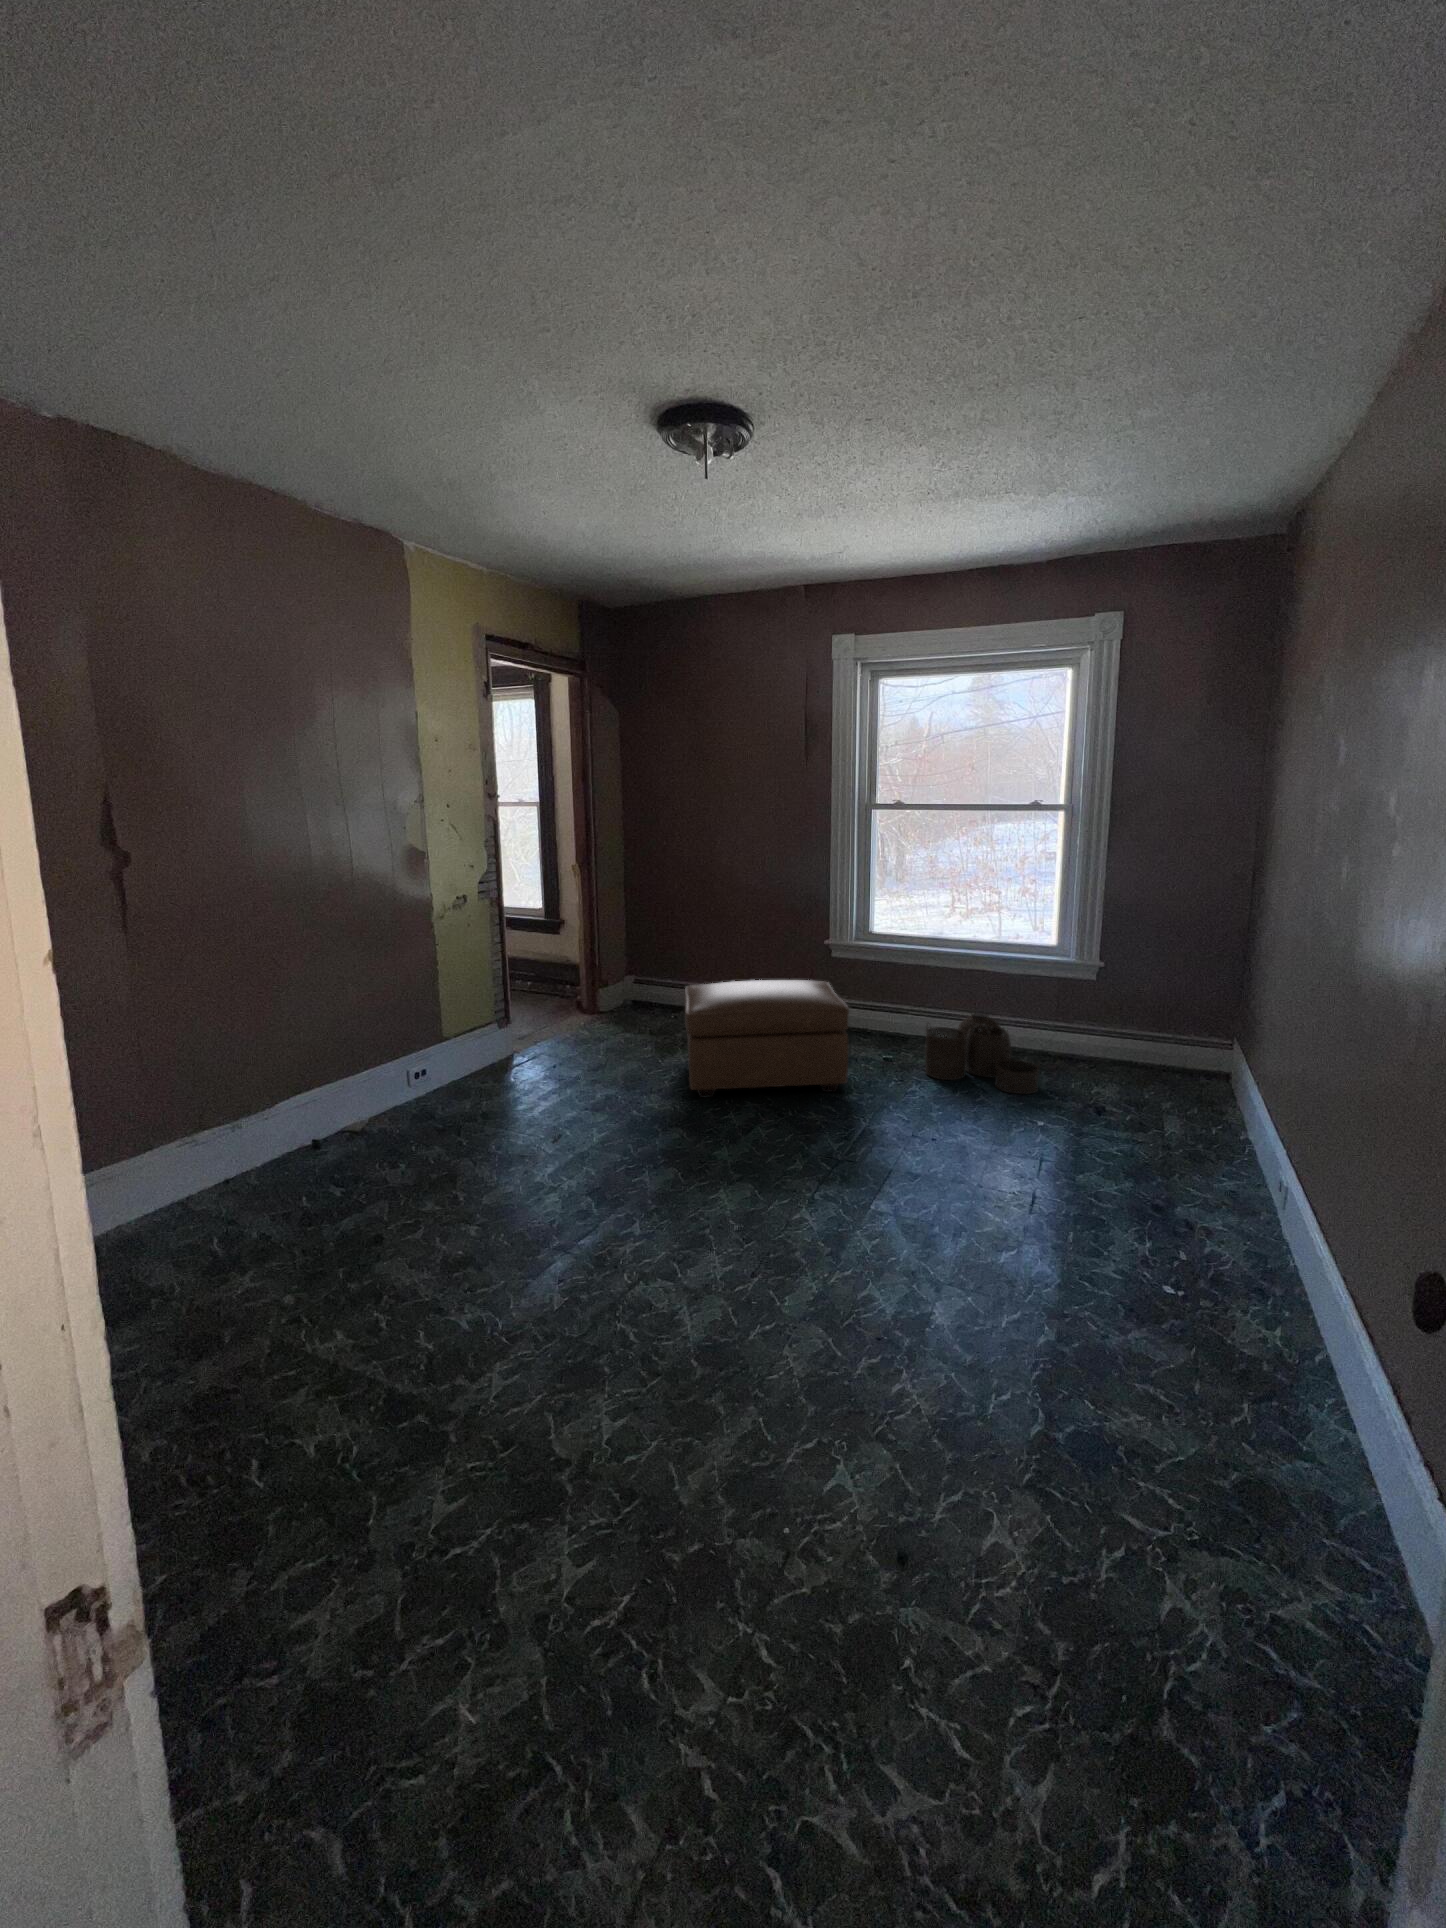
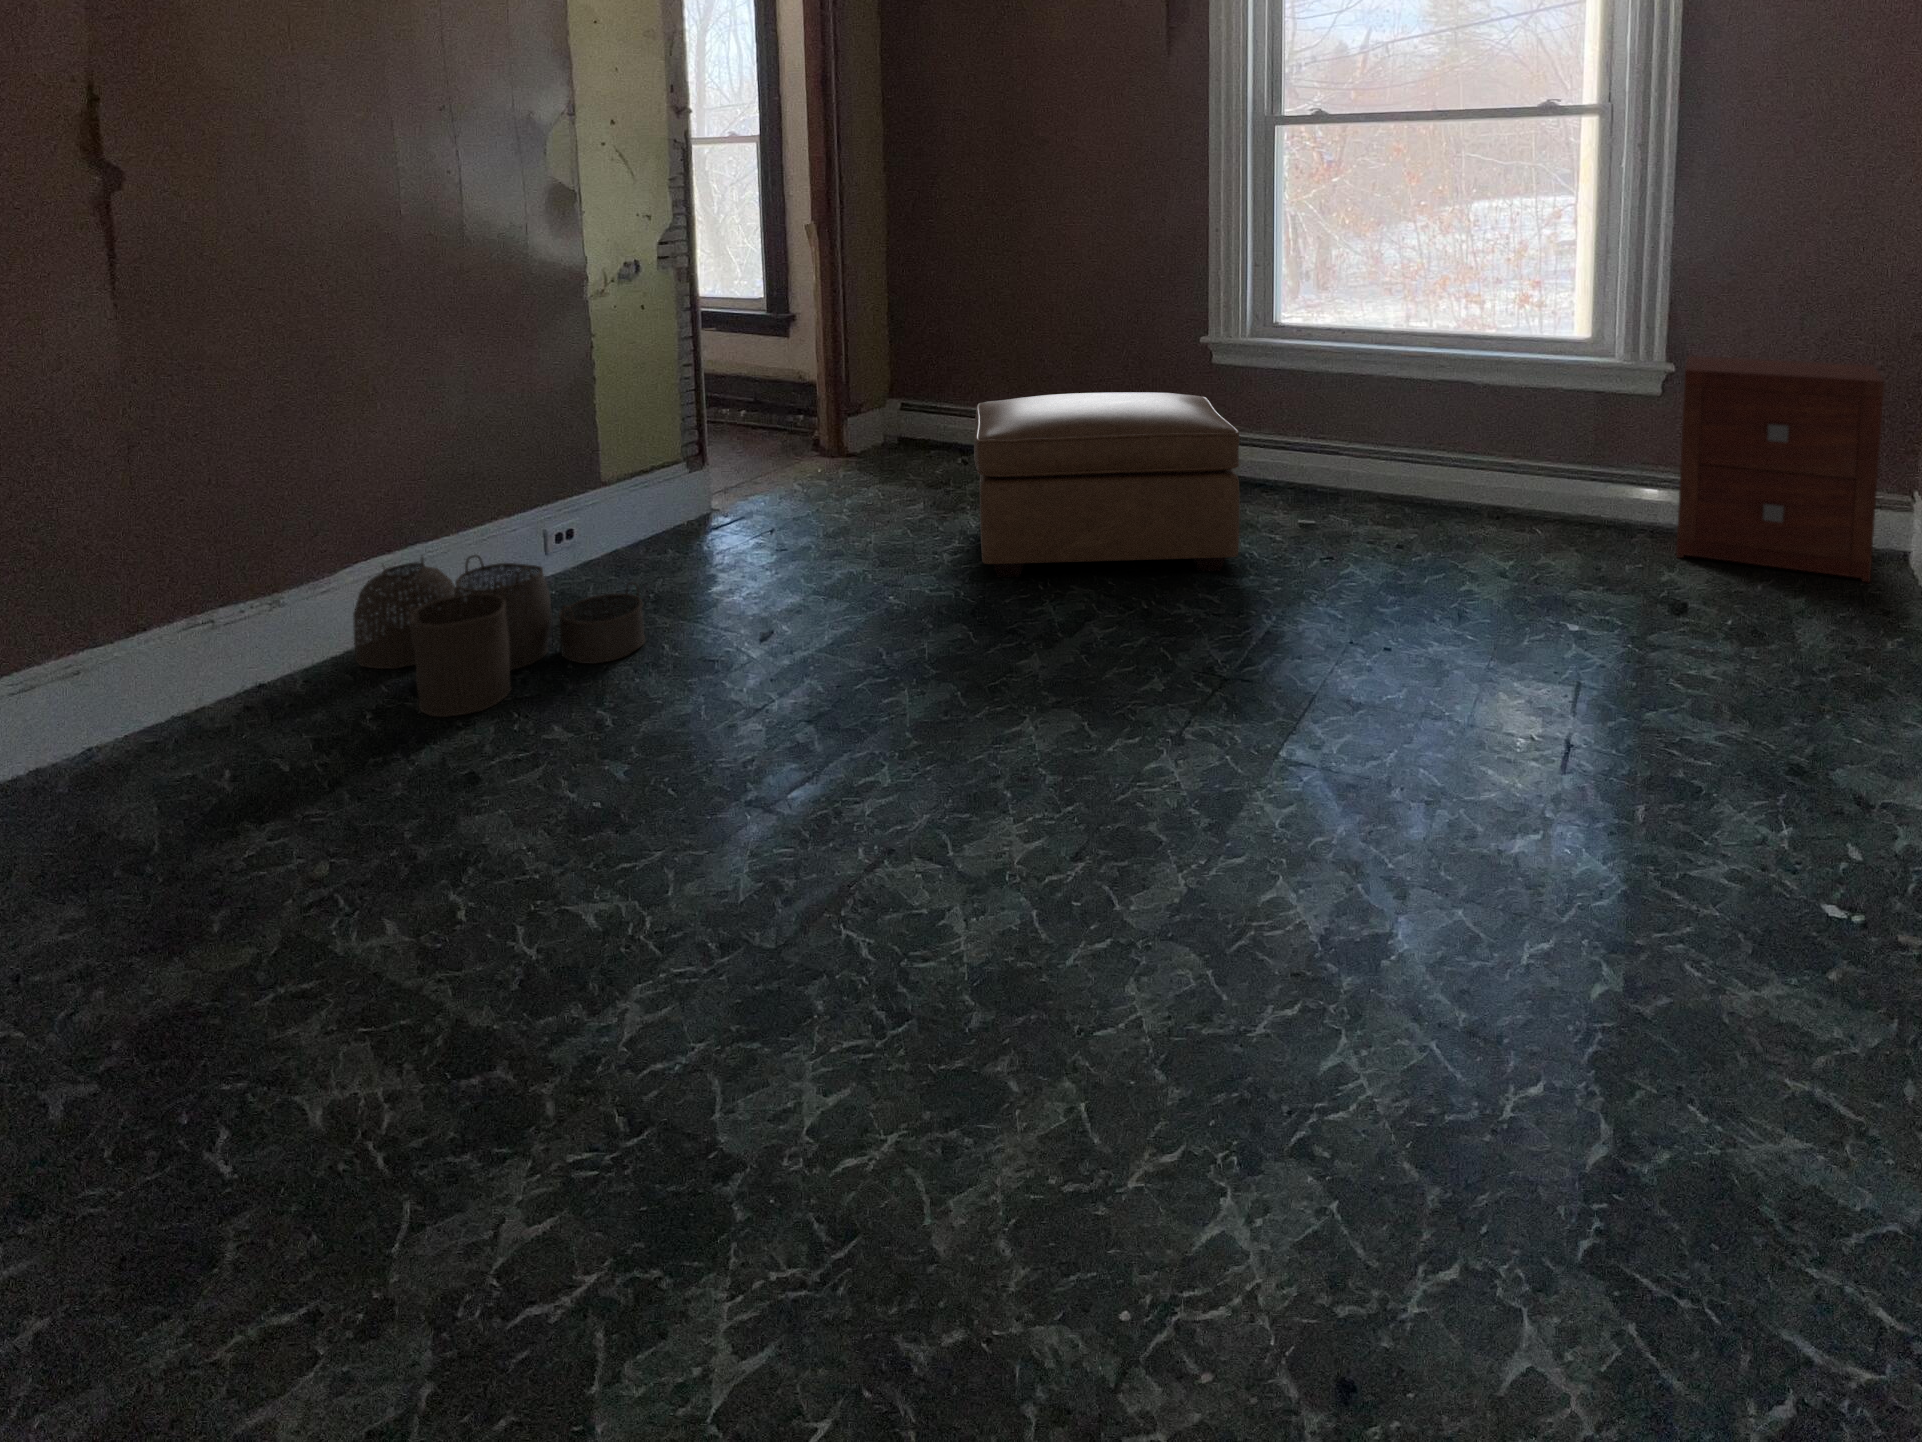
nightstand: none [1105,958,1223,1095] -> present [1676,356,1884,582]
woven basket: present [925,1014,1039,1094] -> present [353,555,645,717]

